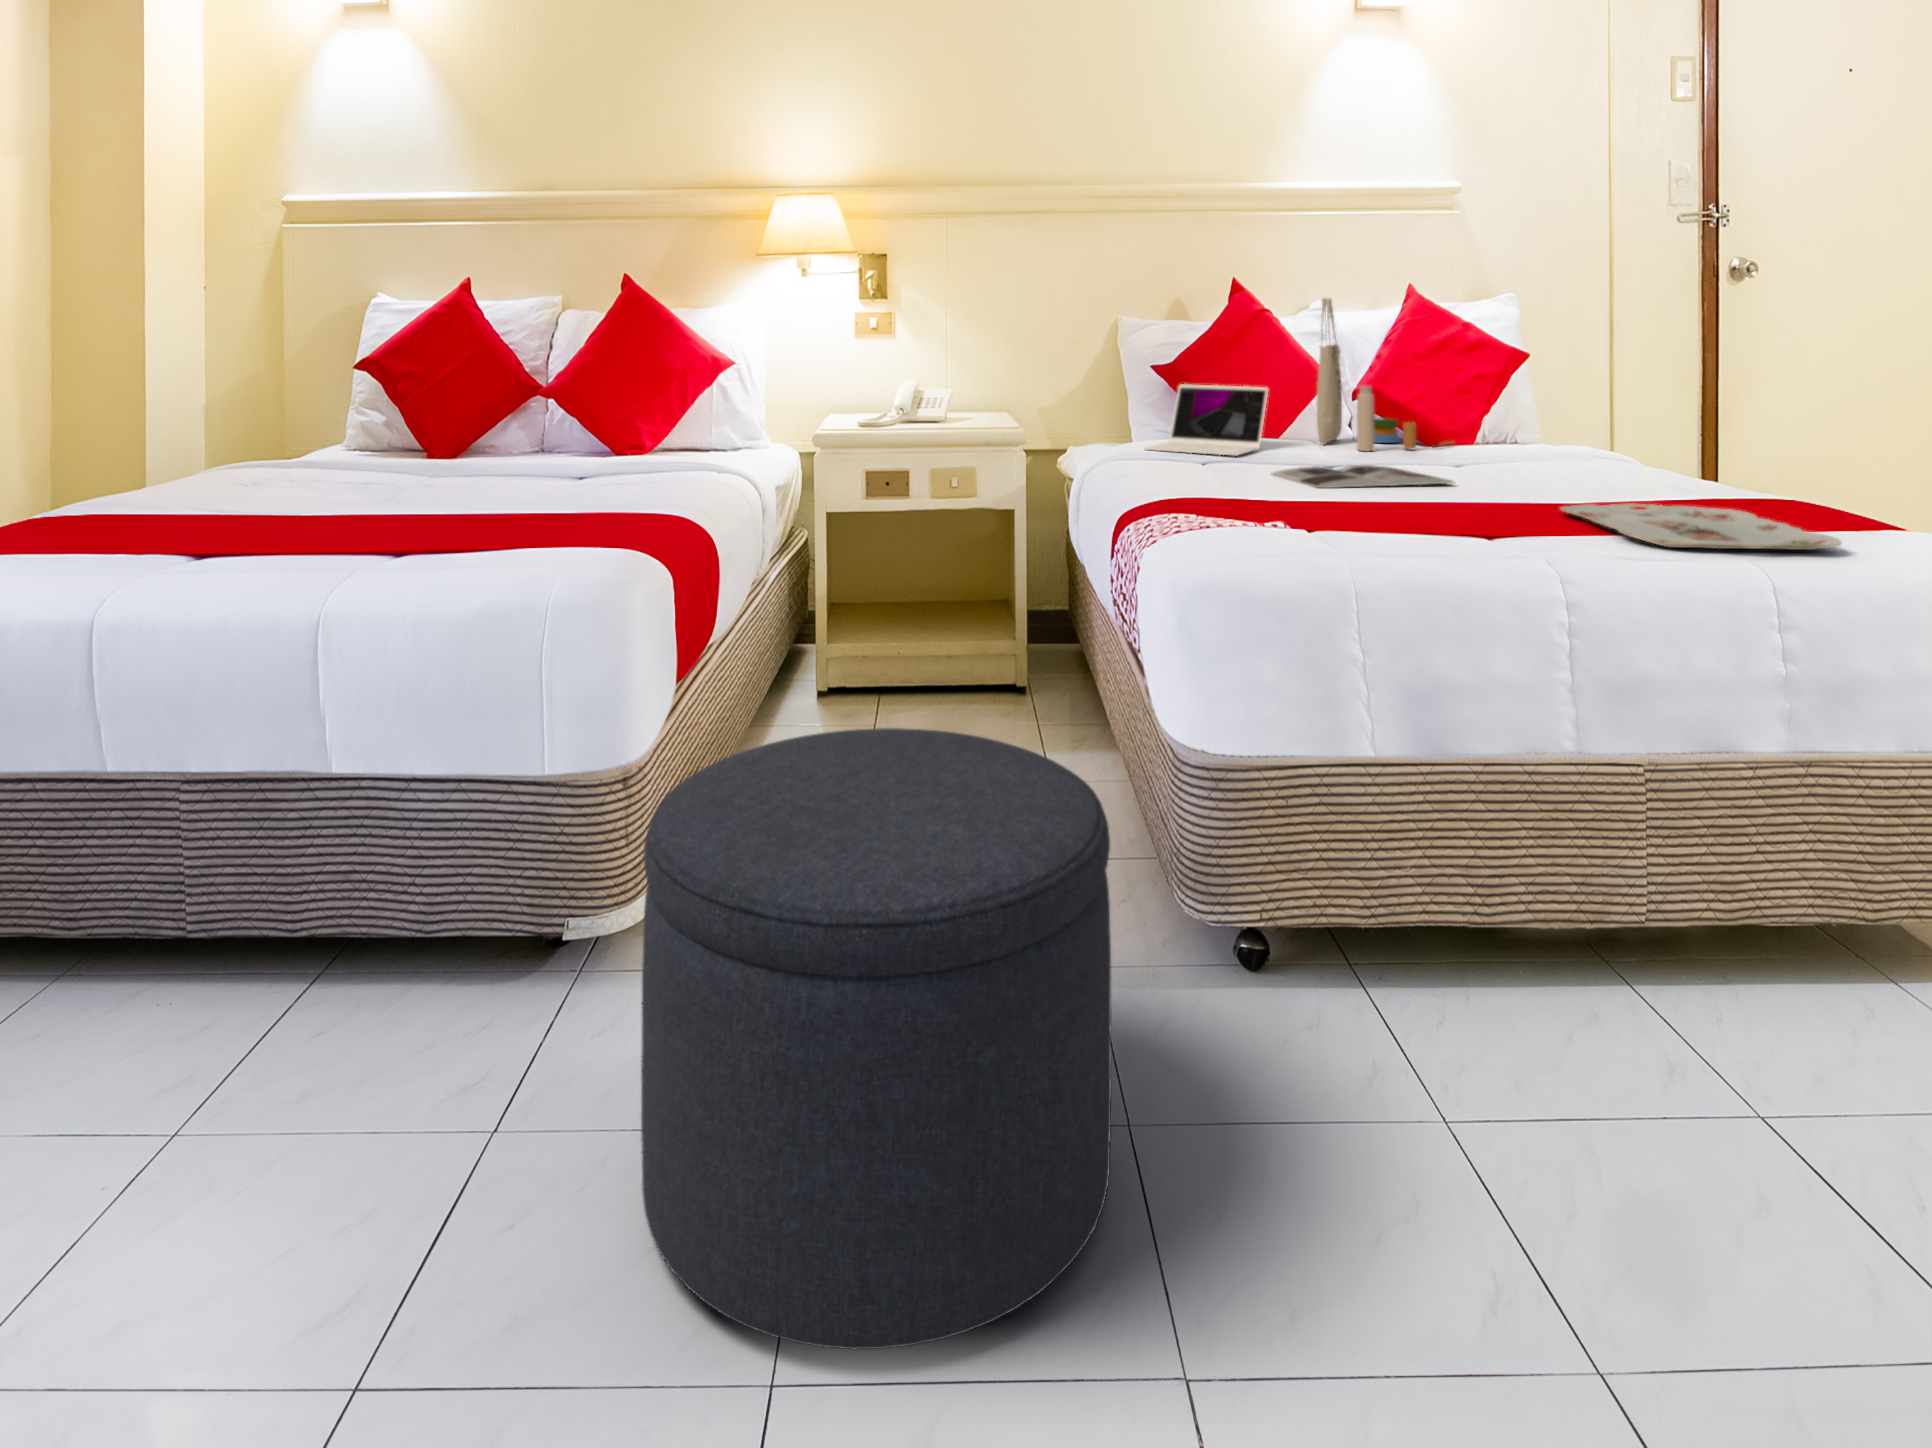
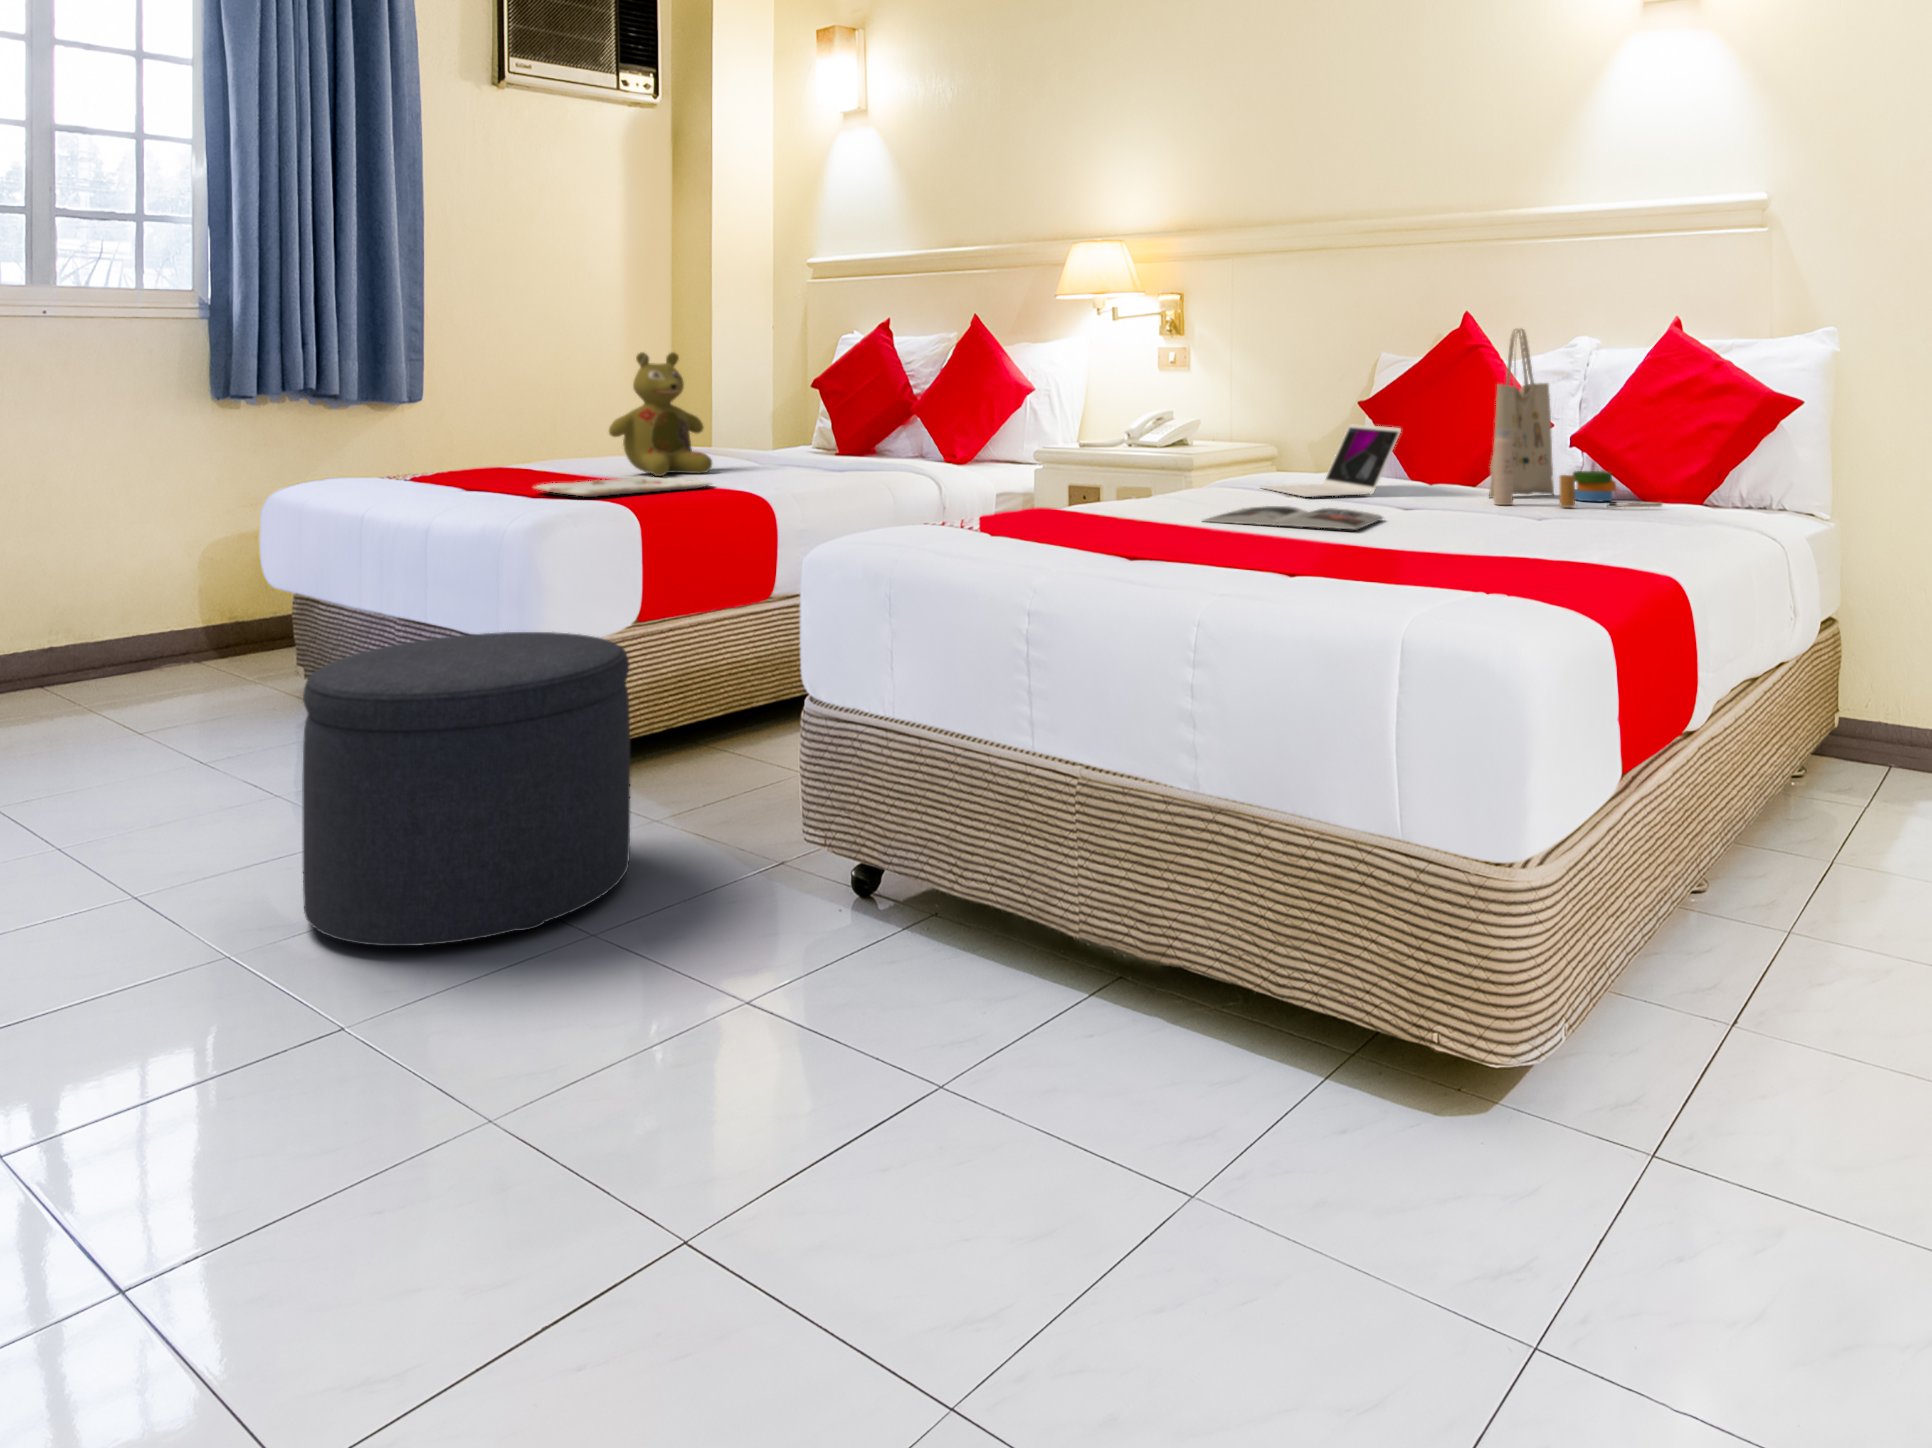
stuffed bear: none [306,311,451,488] -> present [609,352,712,476]
serving tray: present [1560,503,1841,550] -> present [535,477,712,497]

